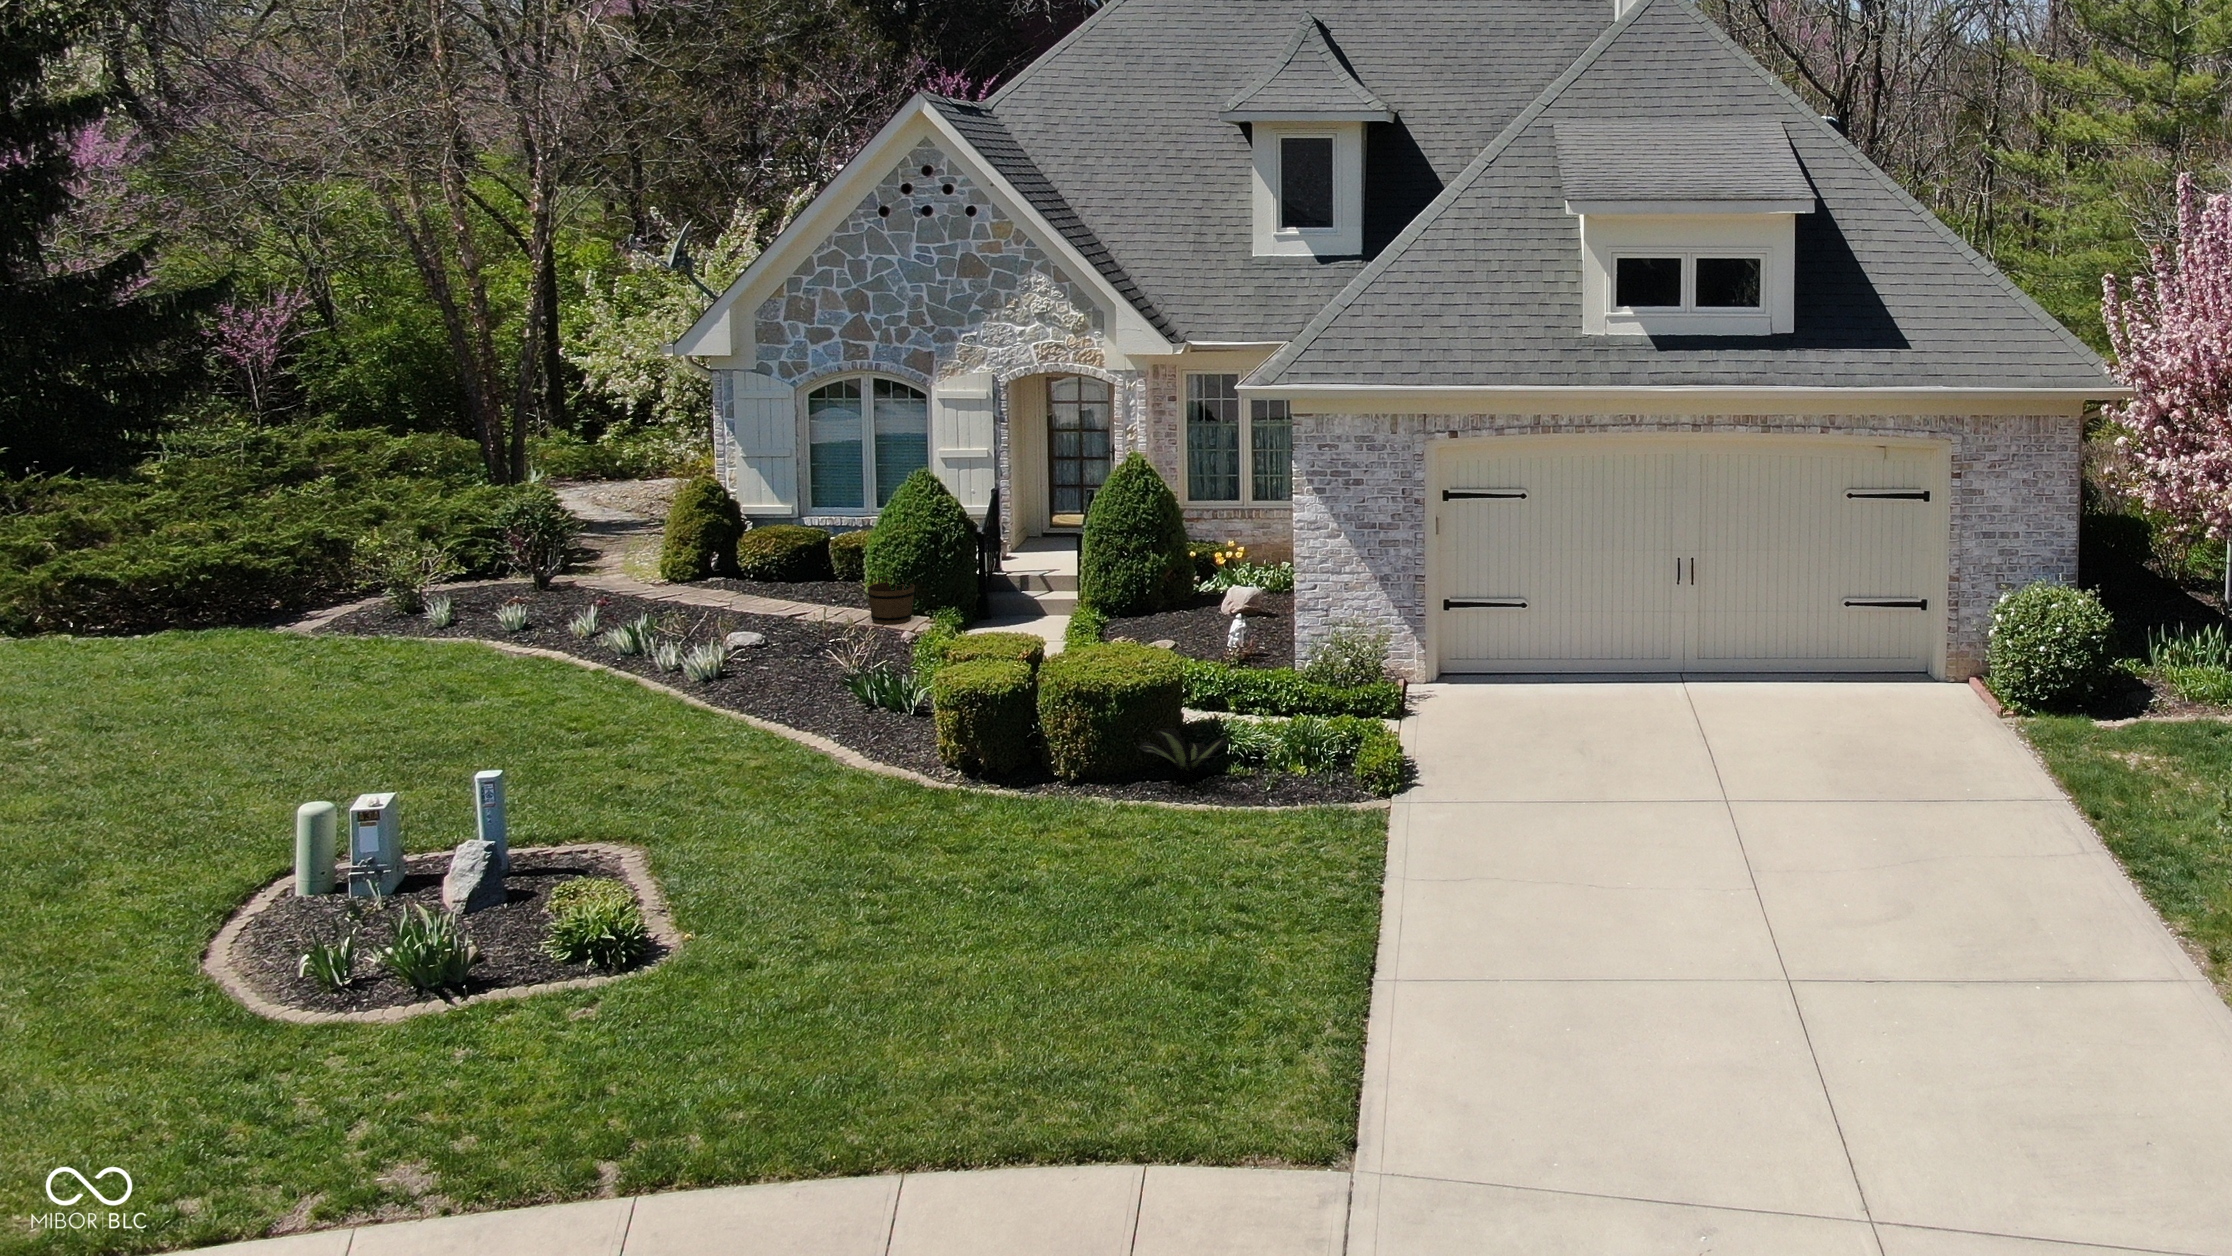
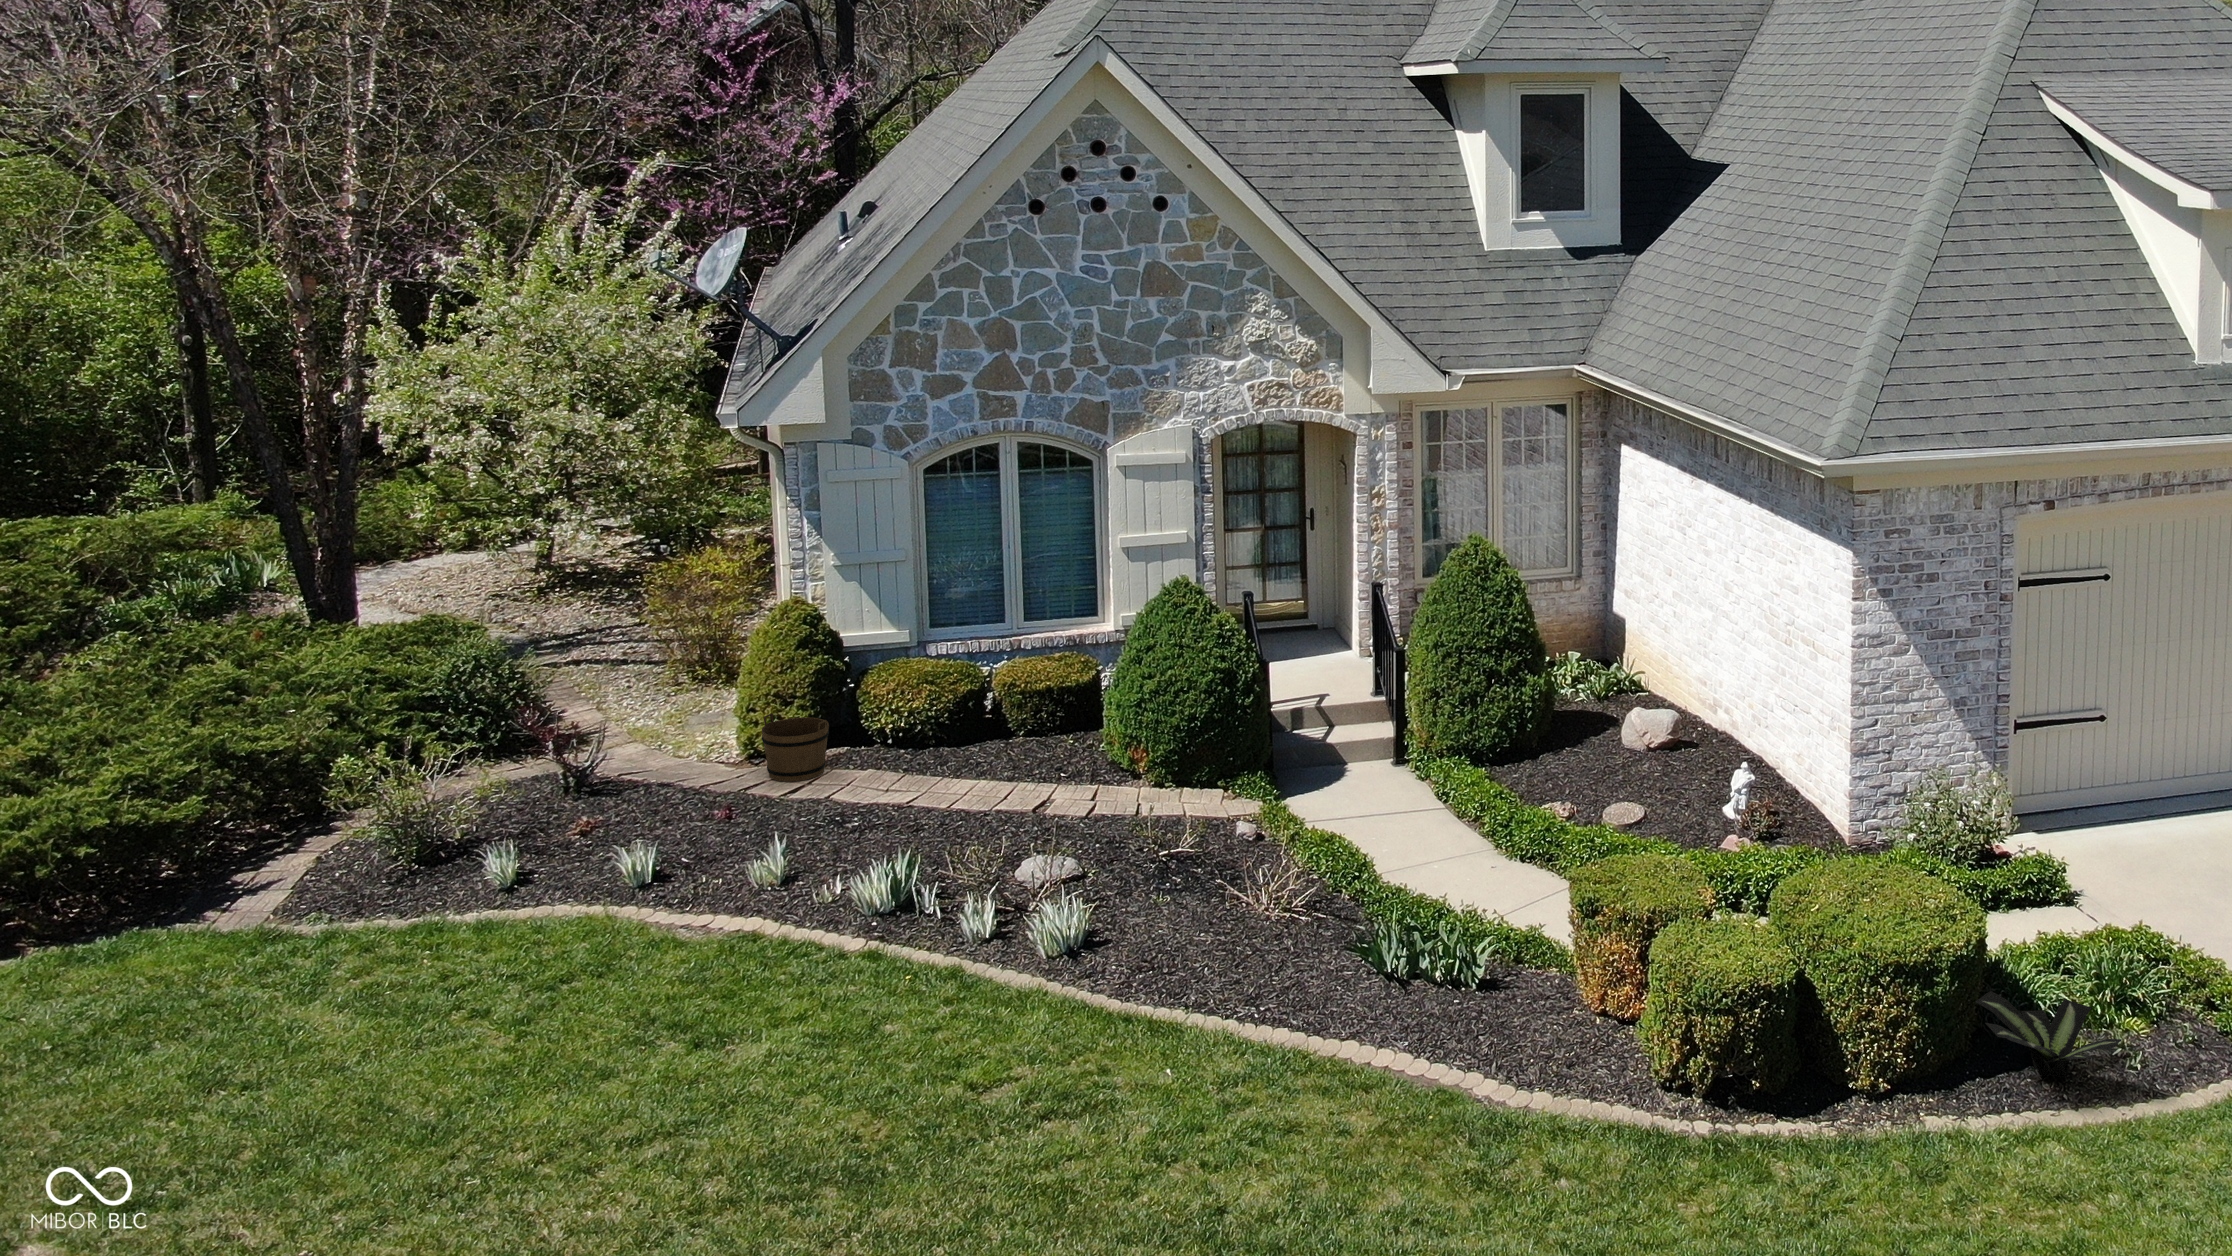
bucket: present [868,576,915,624] -> present [762,714,829,782]

